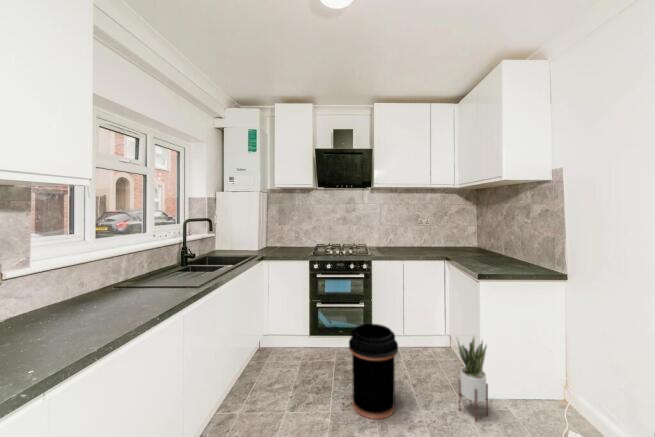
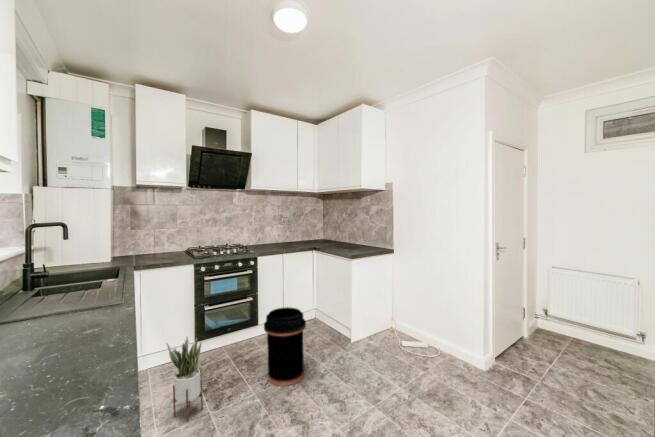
potted plant: present [457,337,488,421] -> present [166,337,203,421]

